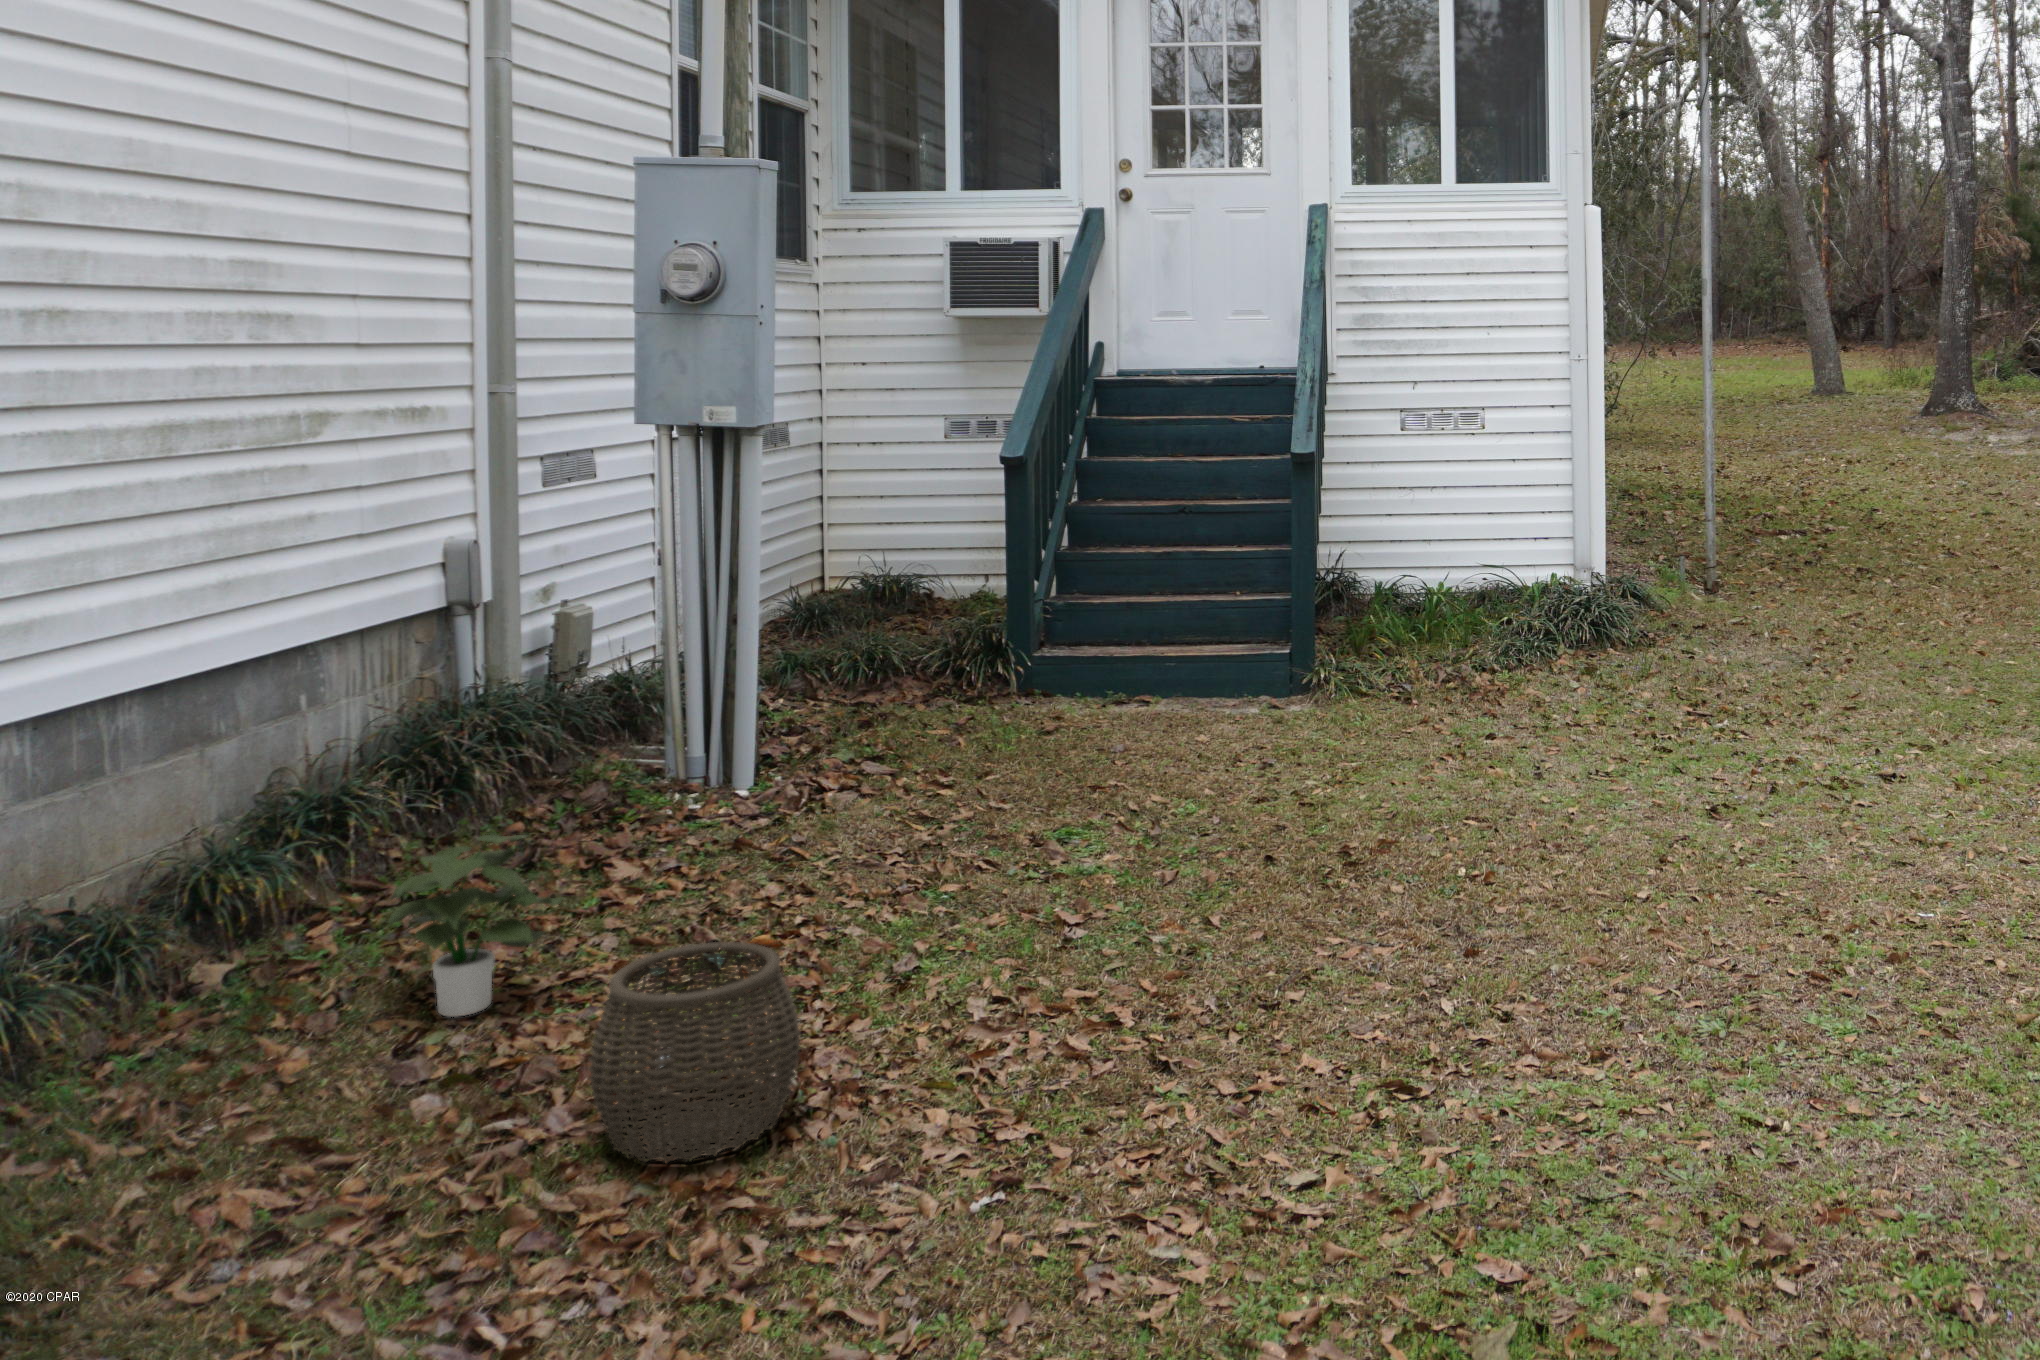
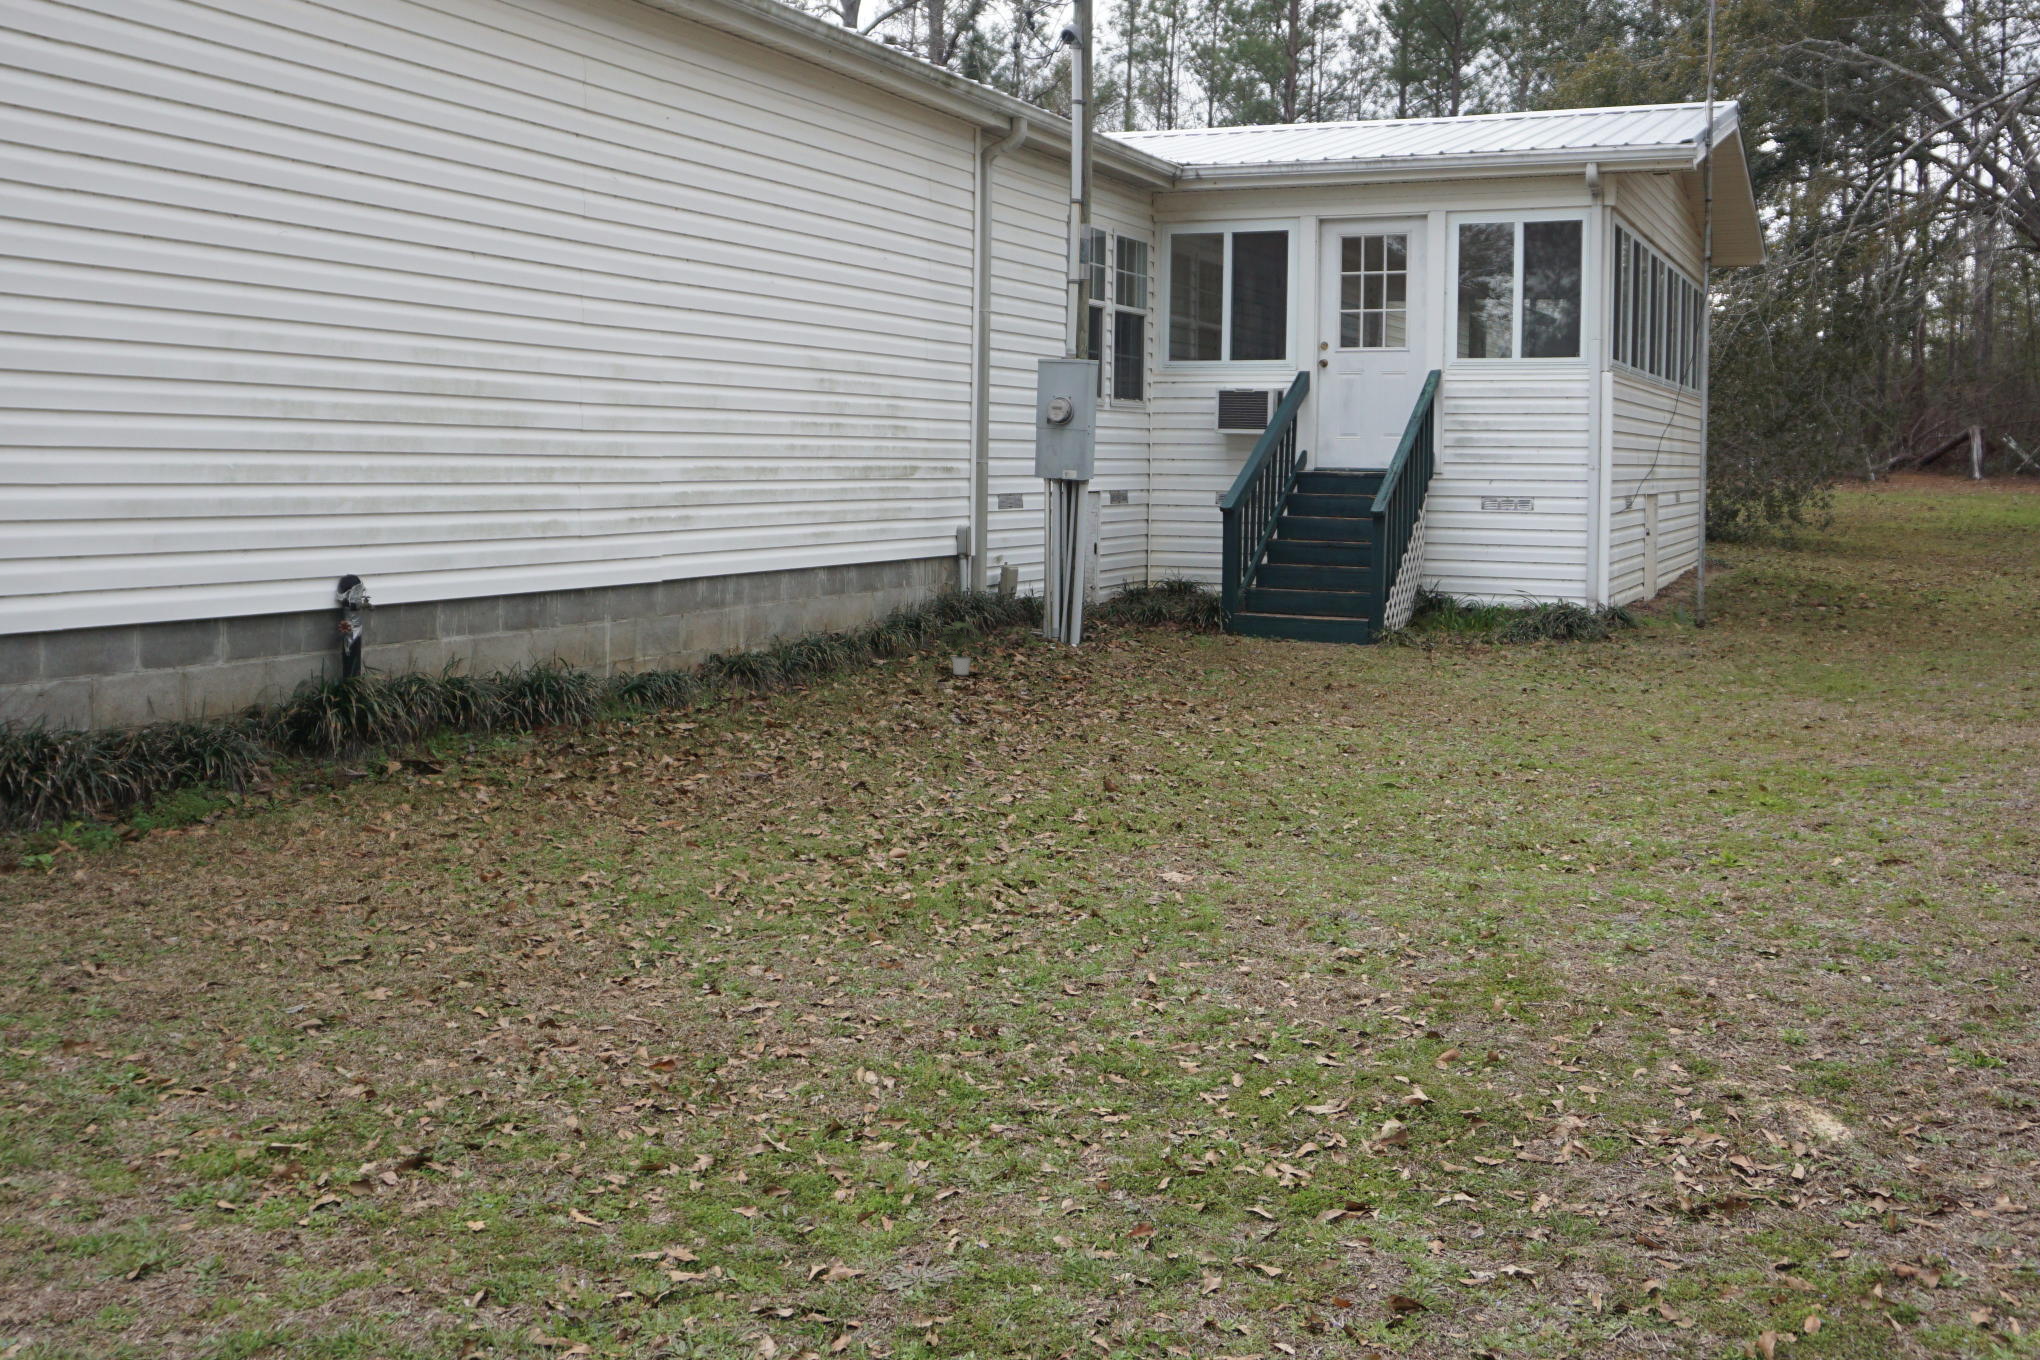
woven basket: present [589,942,800,1163] -> none [993,650,1055,708]

